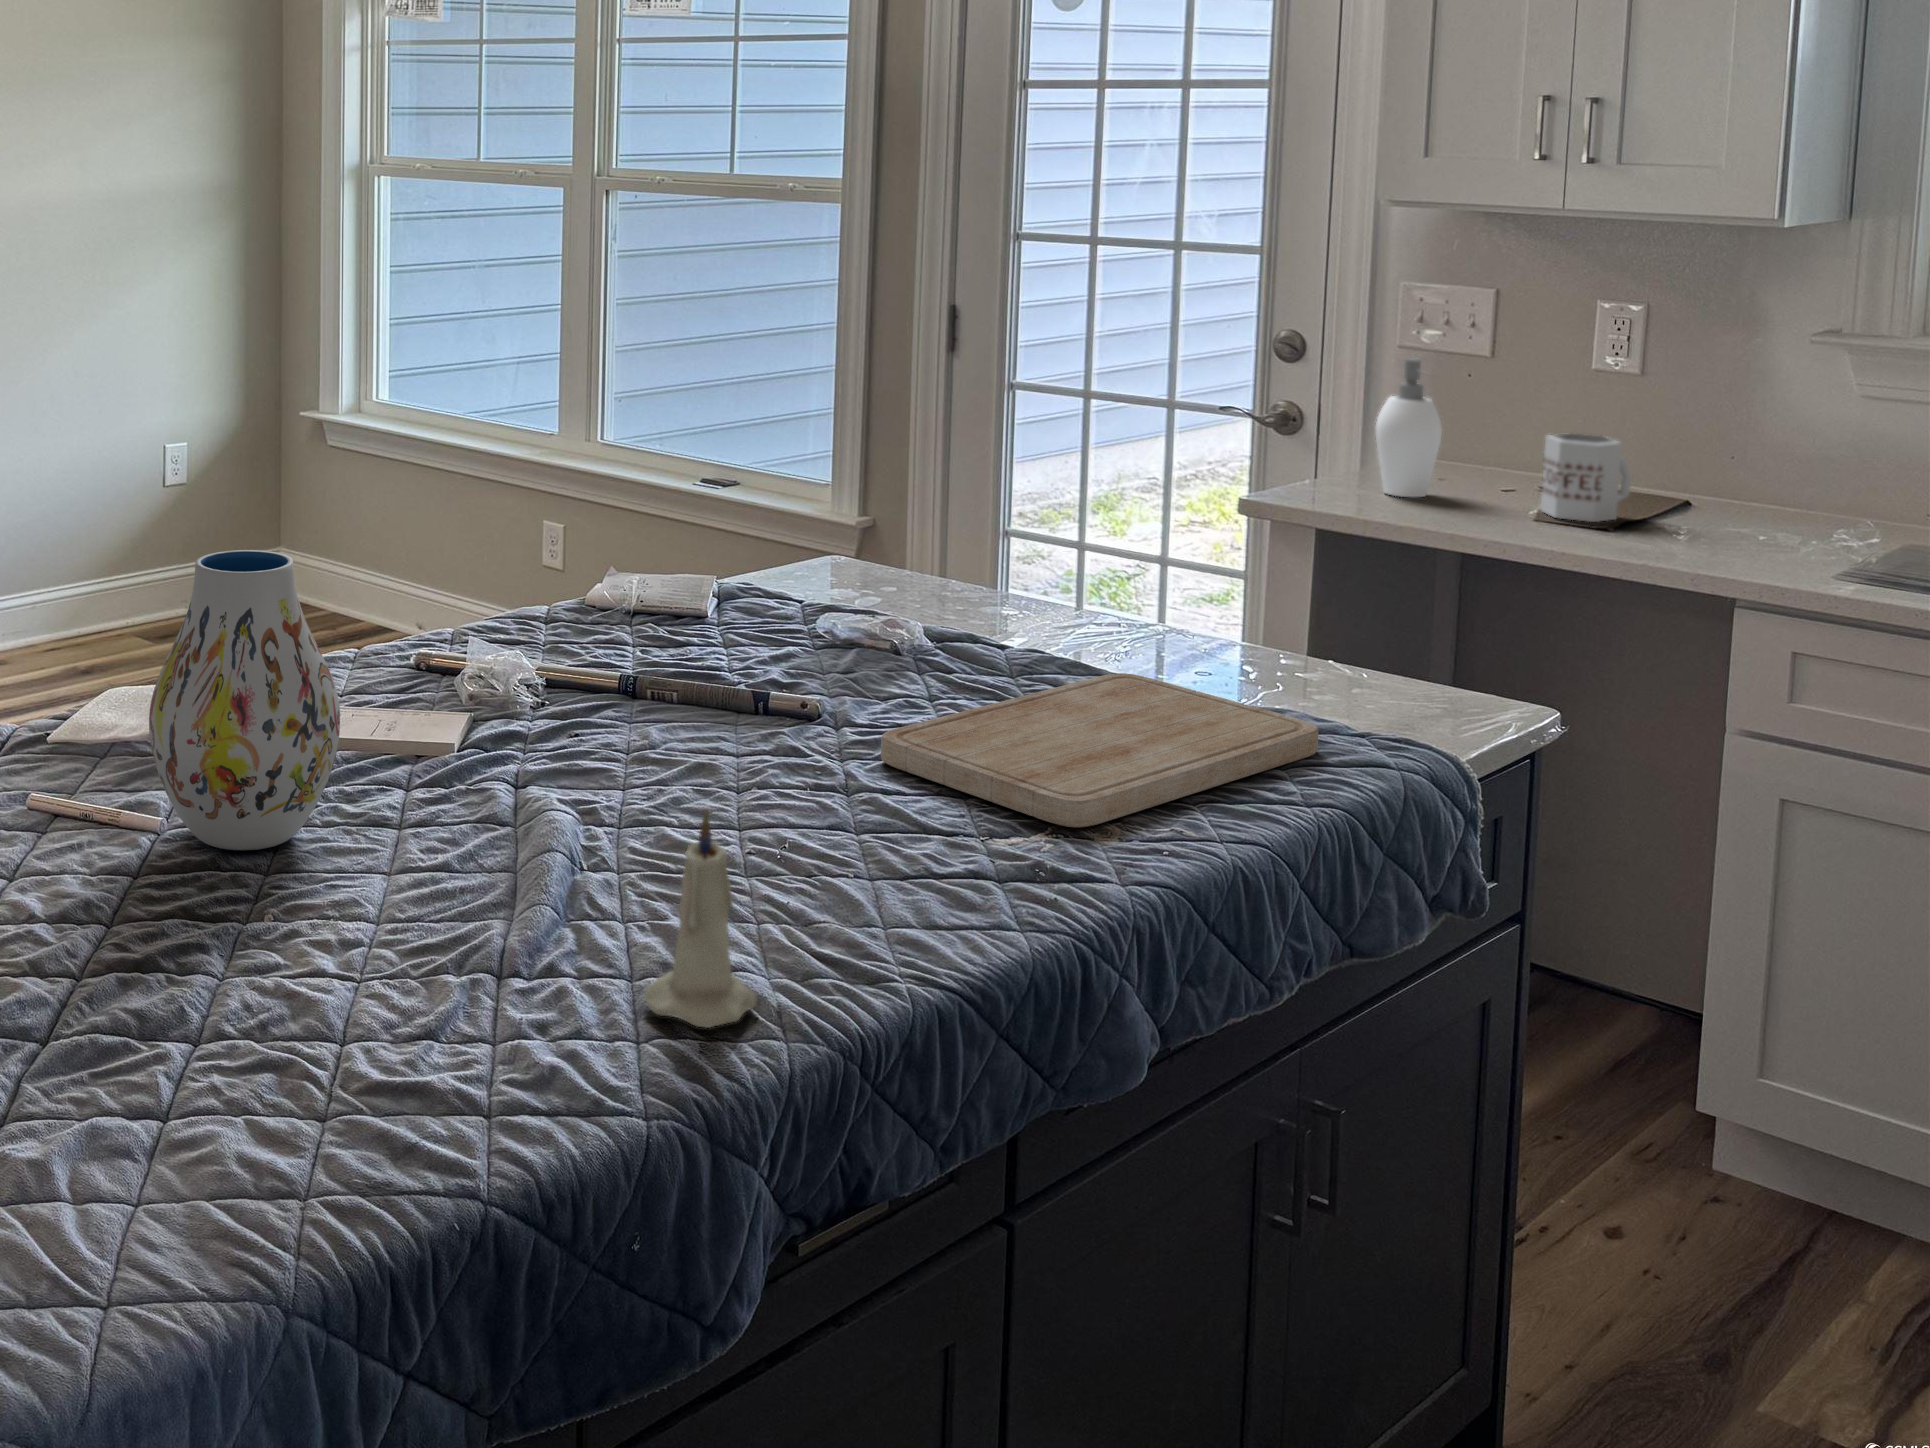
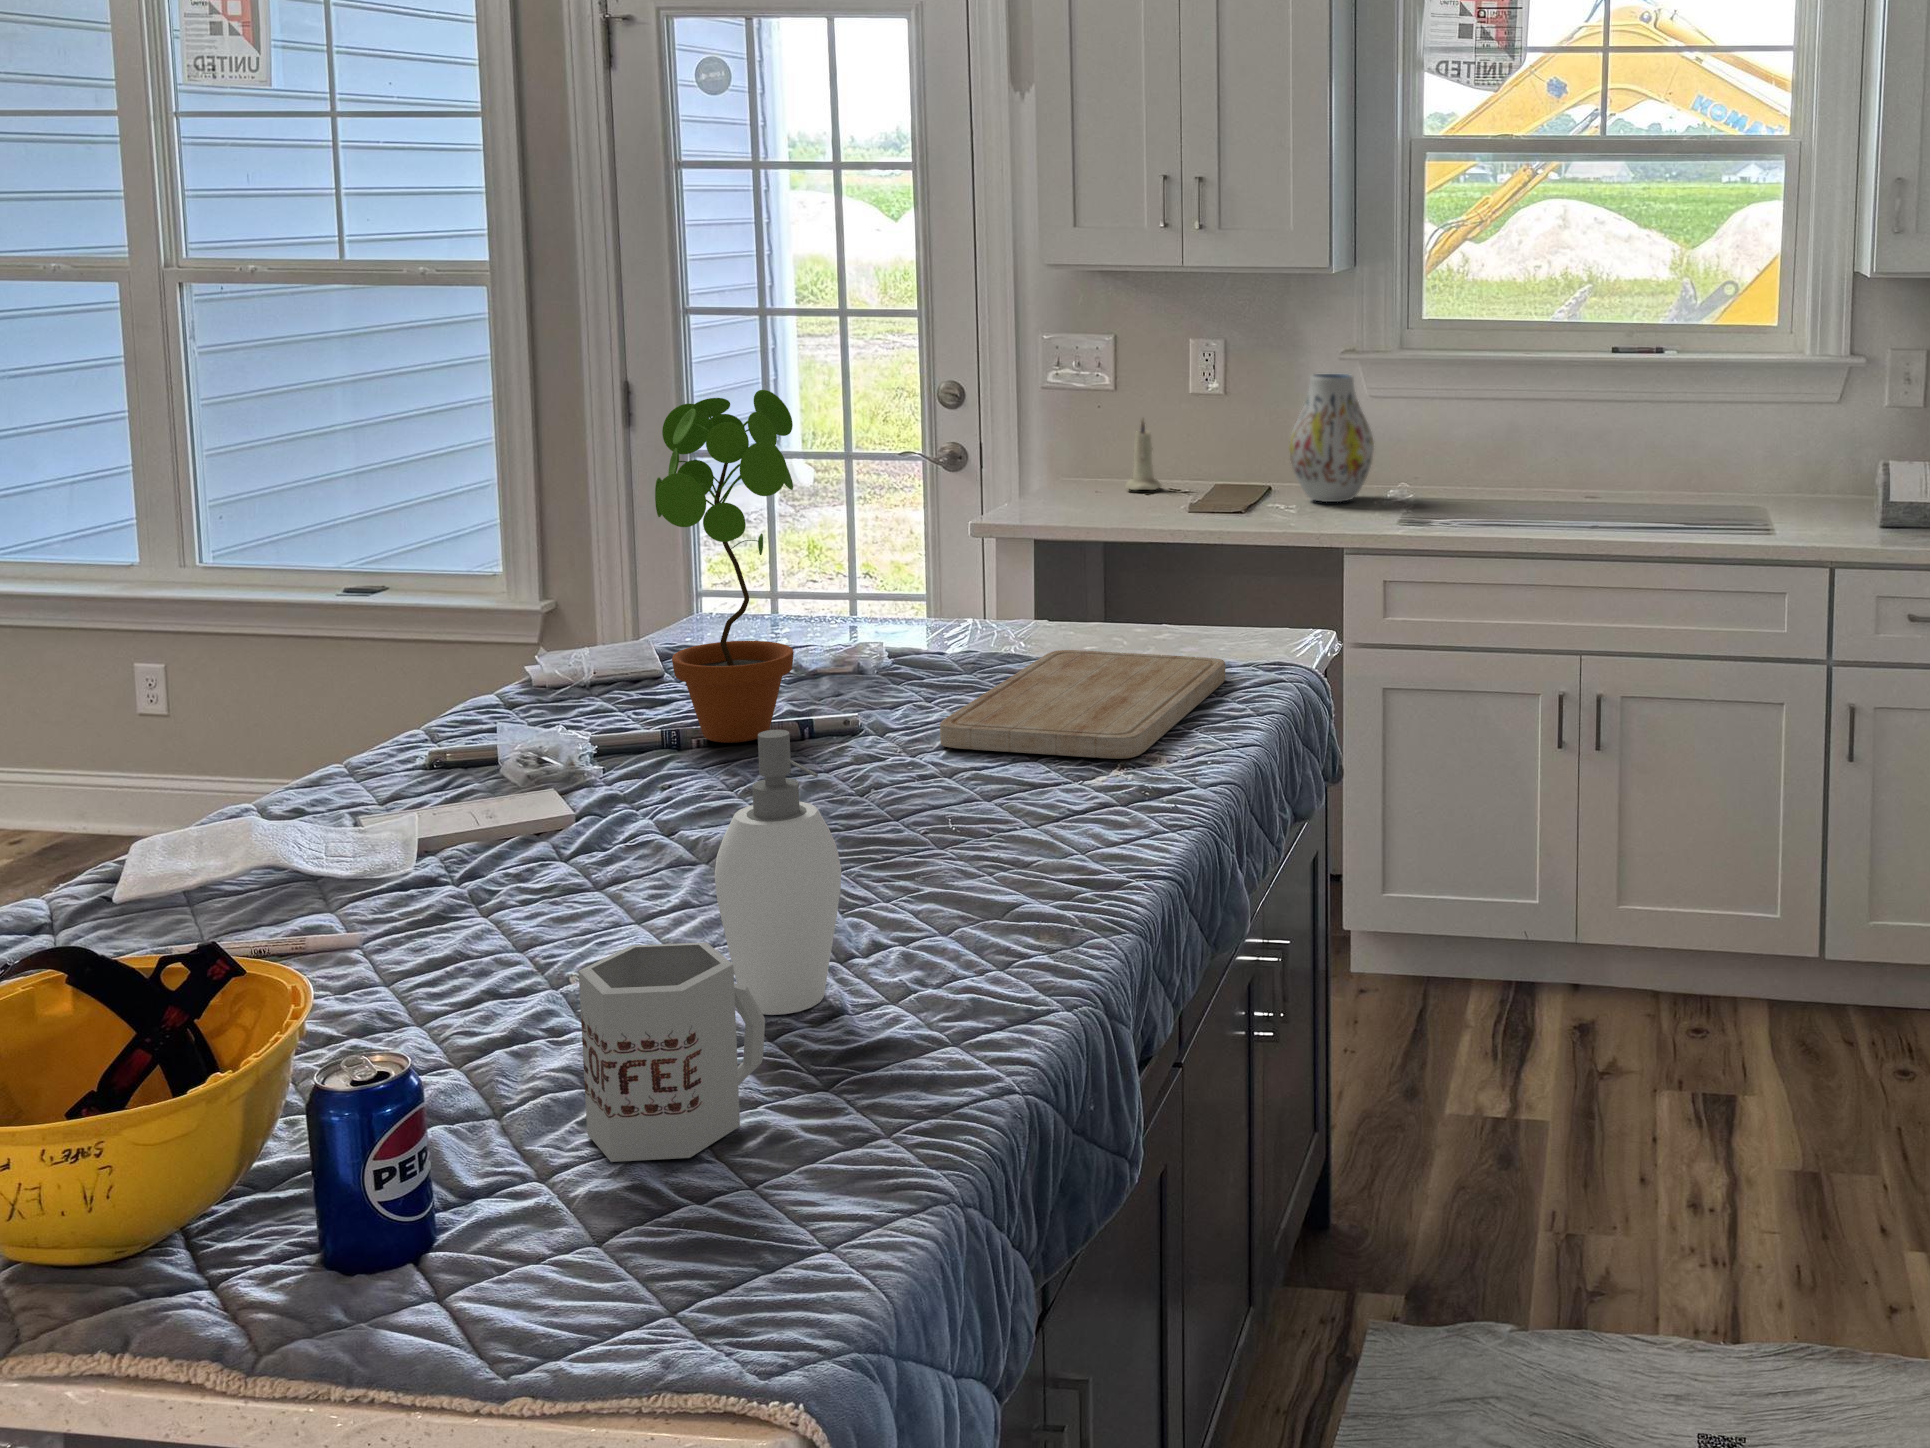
potted plant: none [616,331,781,708] -> present [655,390,794,743]
soap dispenser: present [1376,358,1442,497] -> present [715,730,841,1015]
mug: present [1541,434,1632,522] -> present [579,942,765,1162]
vase: present [149,550,340,850] -> present [1289,373,1374,502]
candle: present [644,811,757,1027] -> present [1126,420,1161,490]

